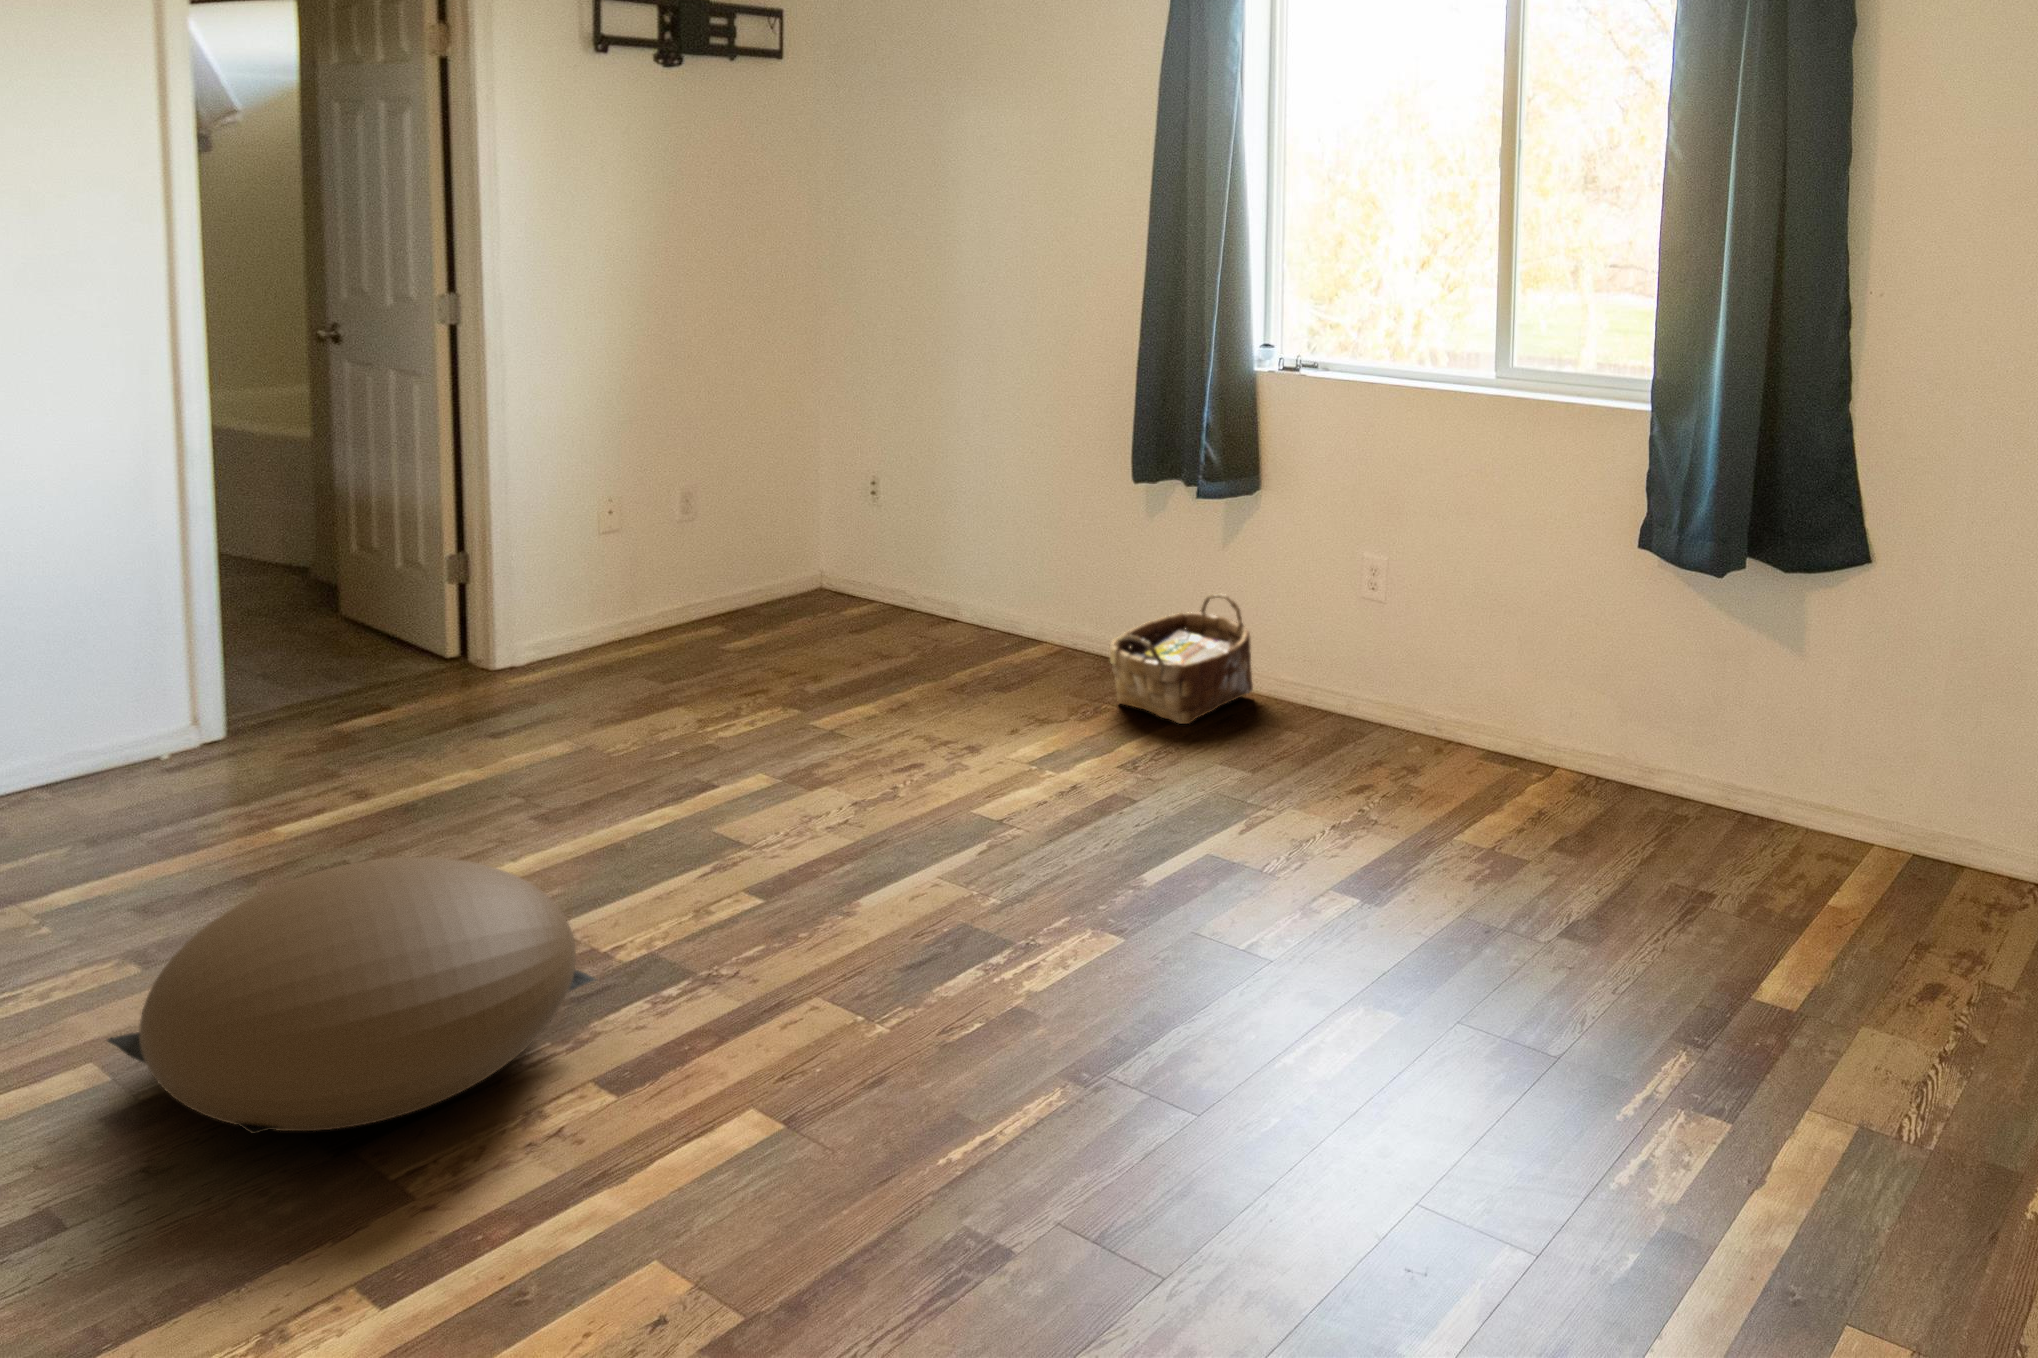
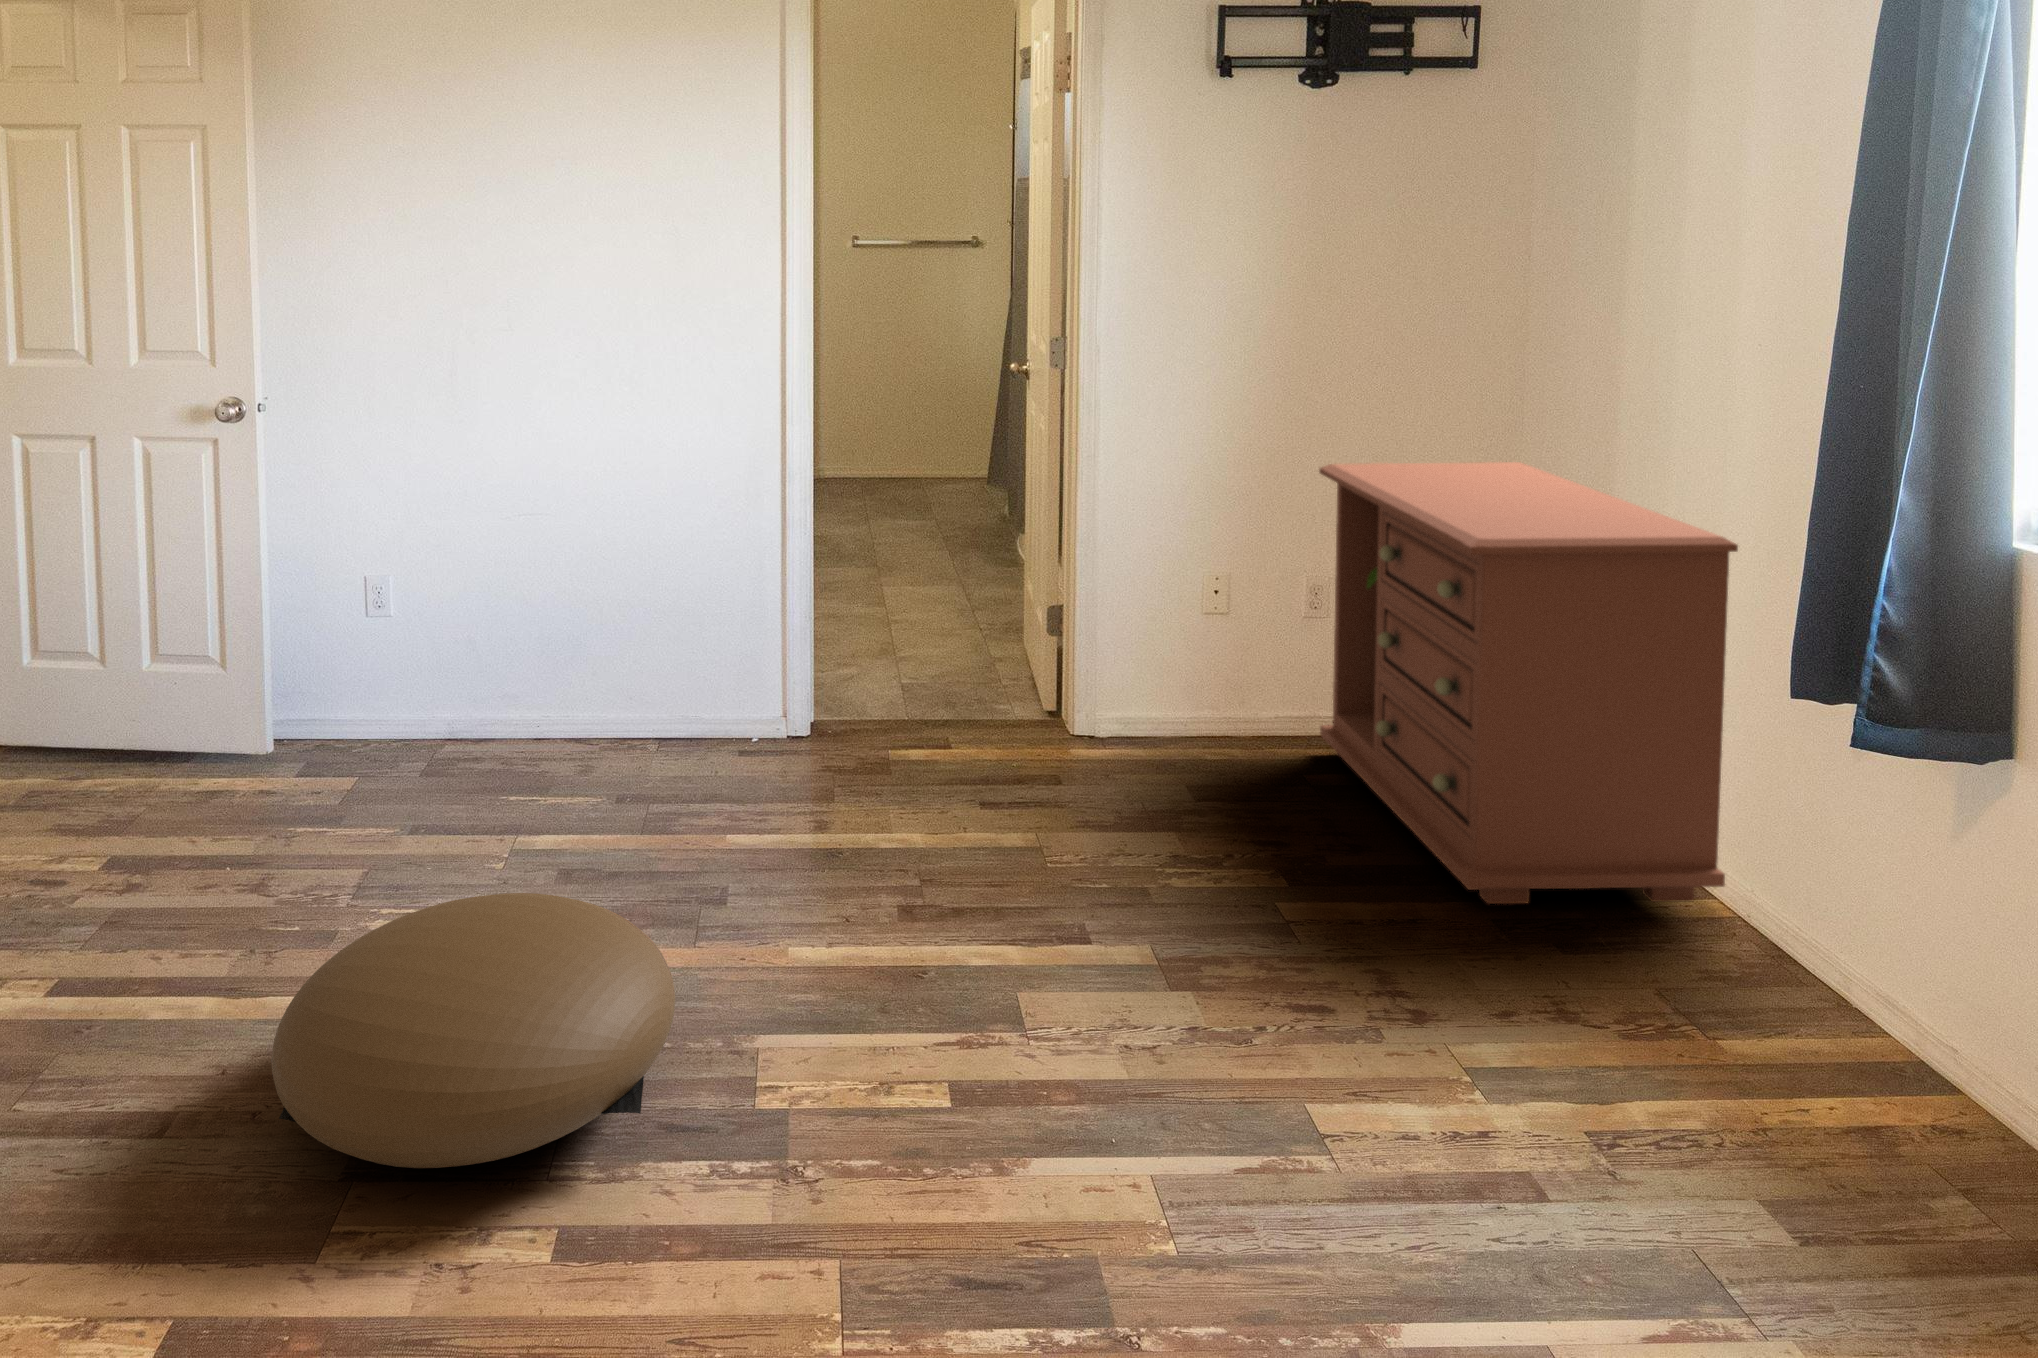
dresser: none [699,370,1054,680] -> present [1319,462,1738,904]
woven basket: present [1110,593,1253,724] -> none [1685,911,1969,1114]

